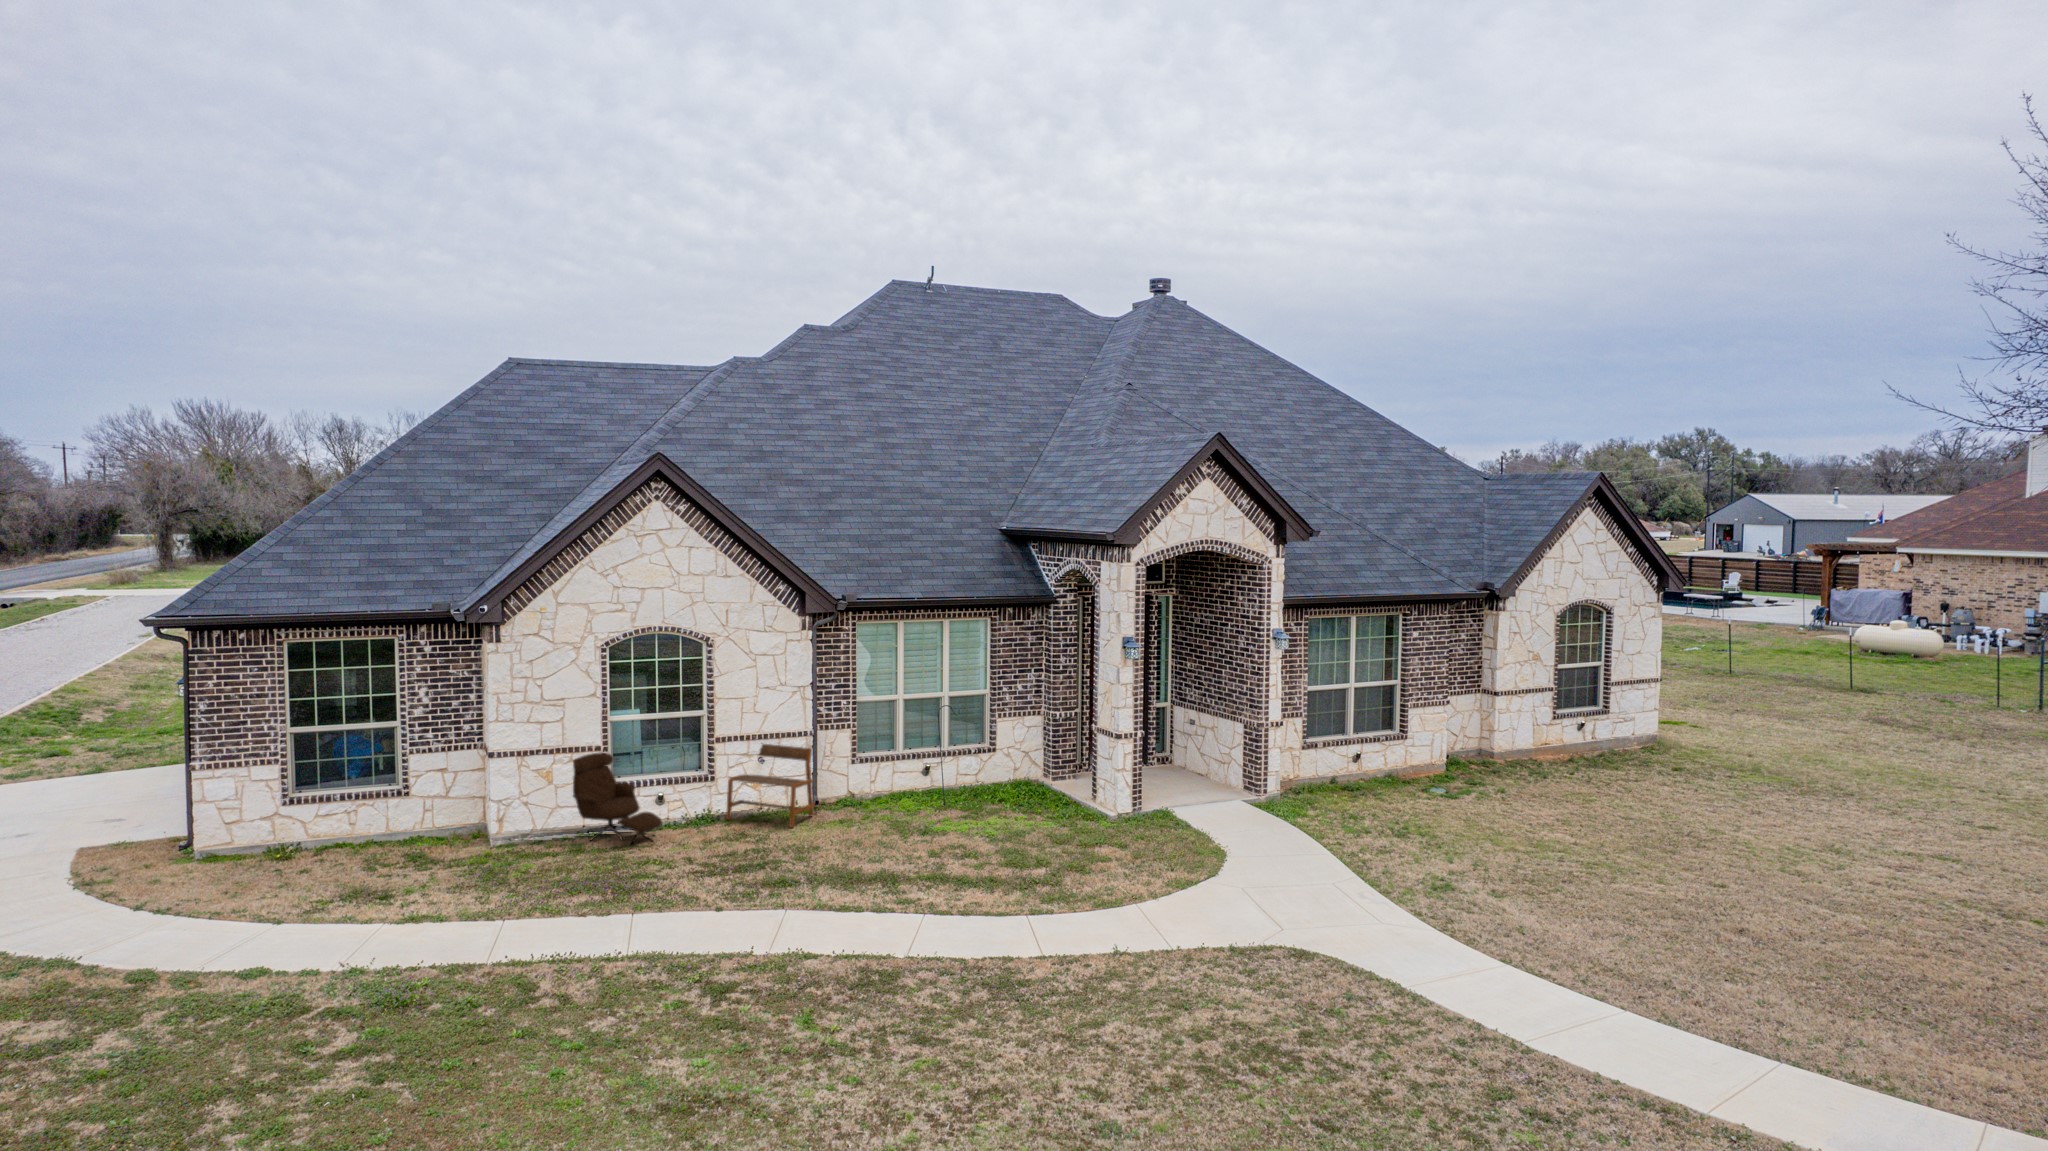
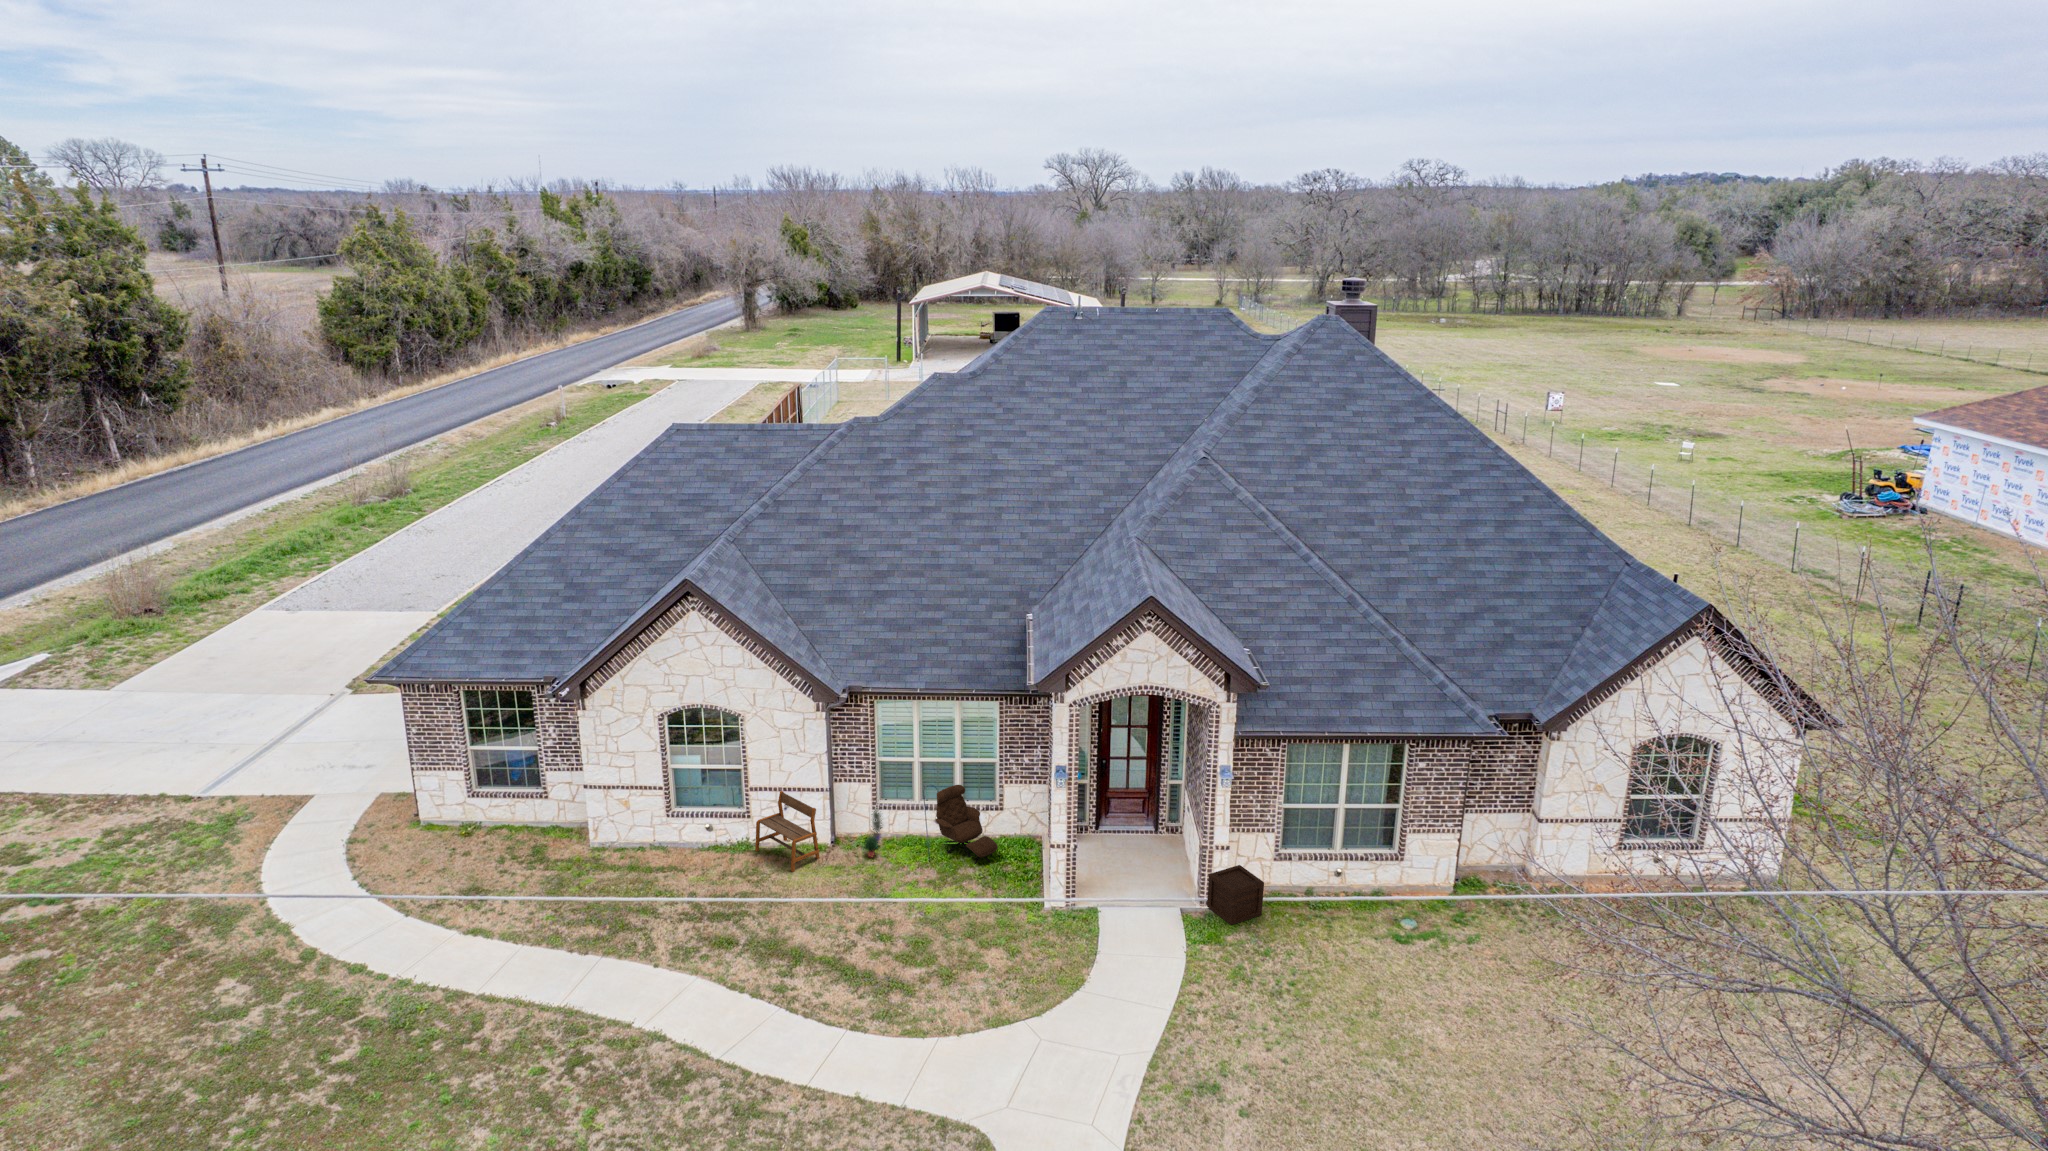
wooden crate: none [1267,750,1324,804] -> present [1207,865,1264,925]
lounge chair: present [573,753,662,844] -> present [936,785,998,864]
potted plant: none [859,755,883,809] -> present [865,808,882,857]

